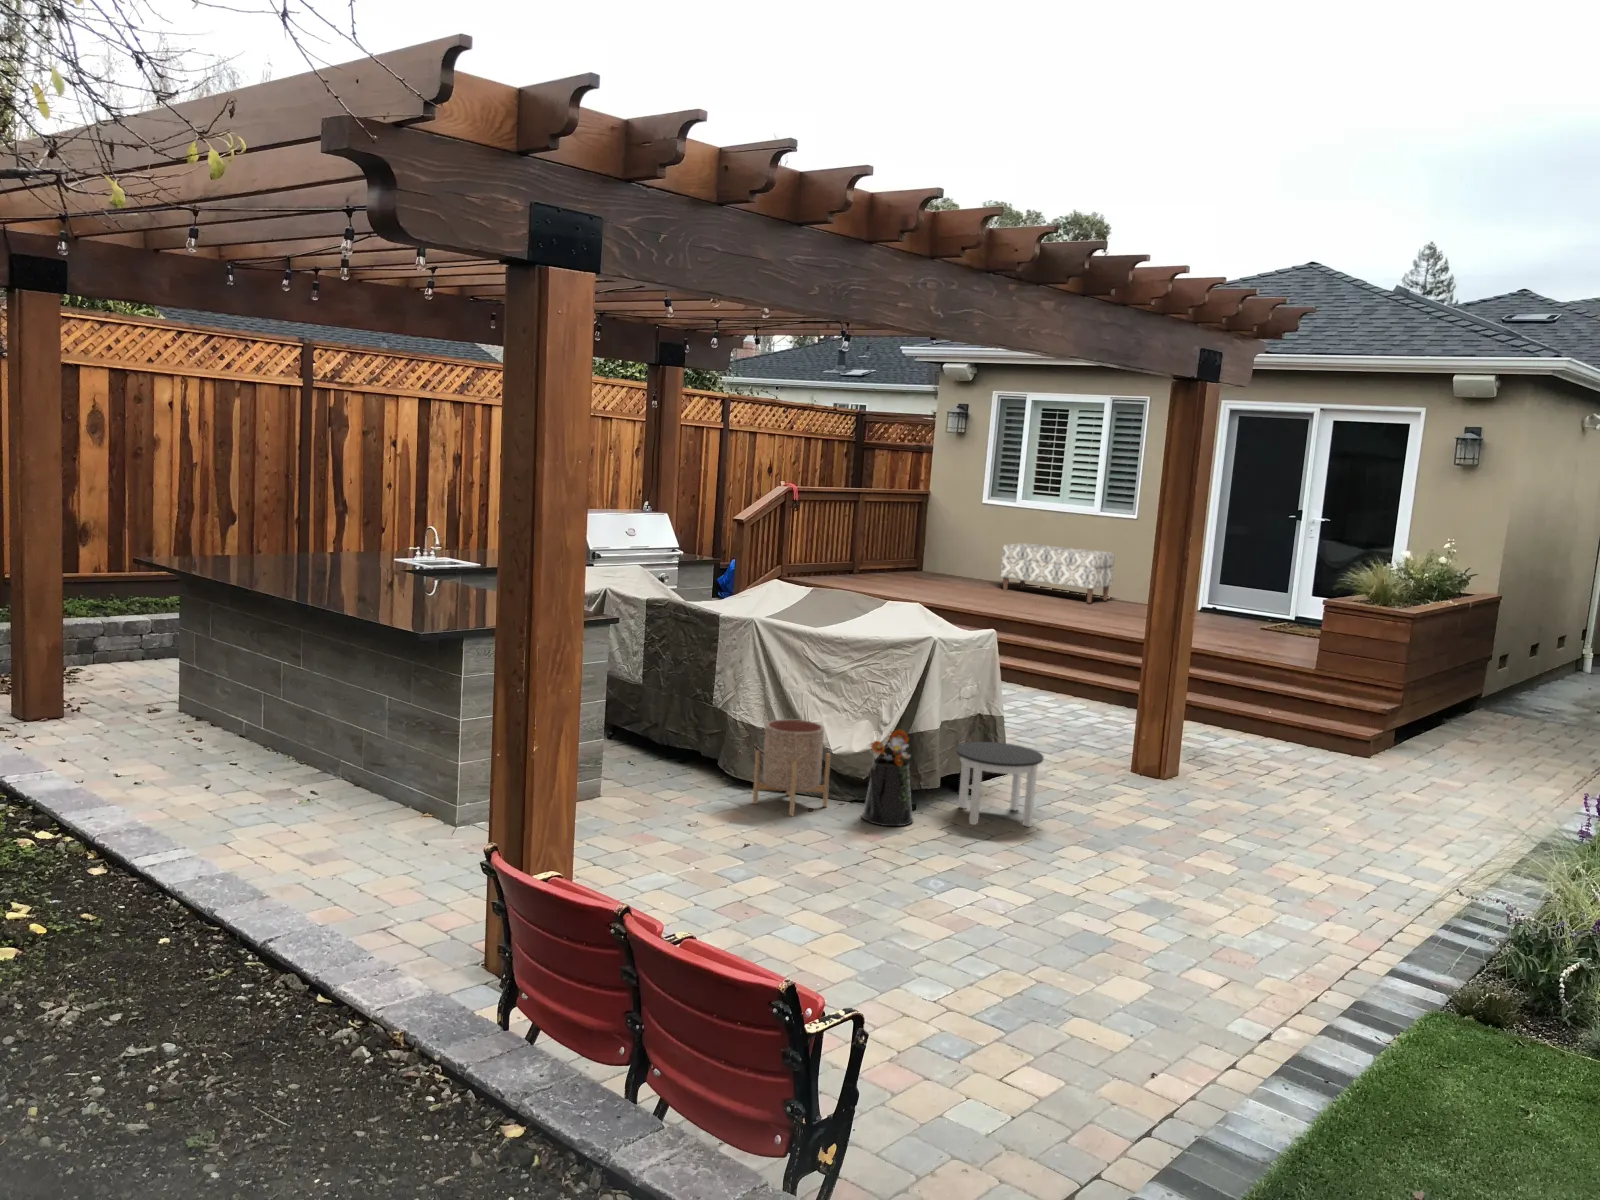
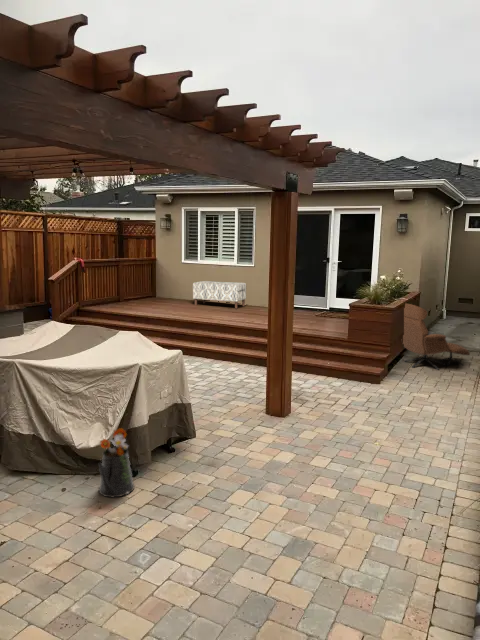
lounge chair: none [1433,611,1594,754] -> present [403,303,470,370]
planter: present [753,719,830,816] -> none [20,428,76,500]
round table: present [956,742,1044,827] -> none [160,422,216,483]

